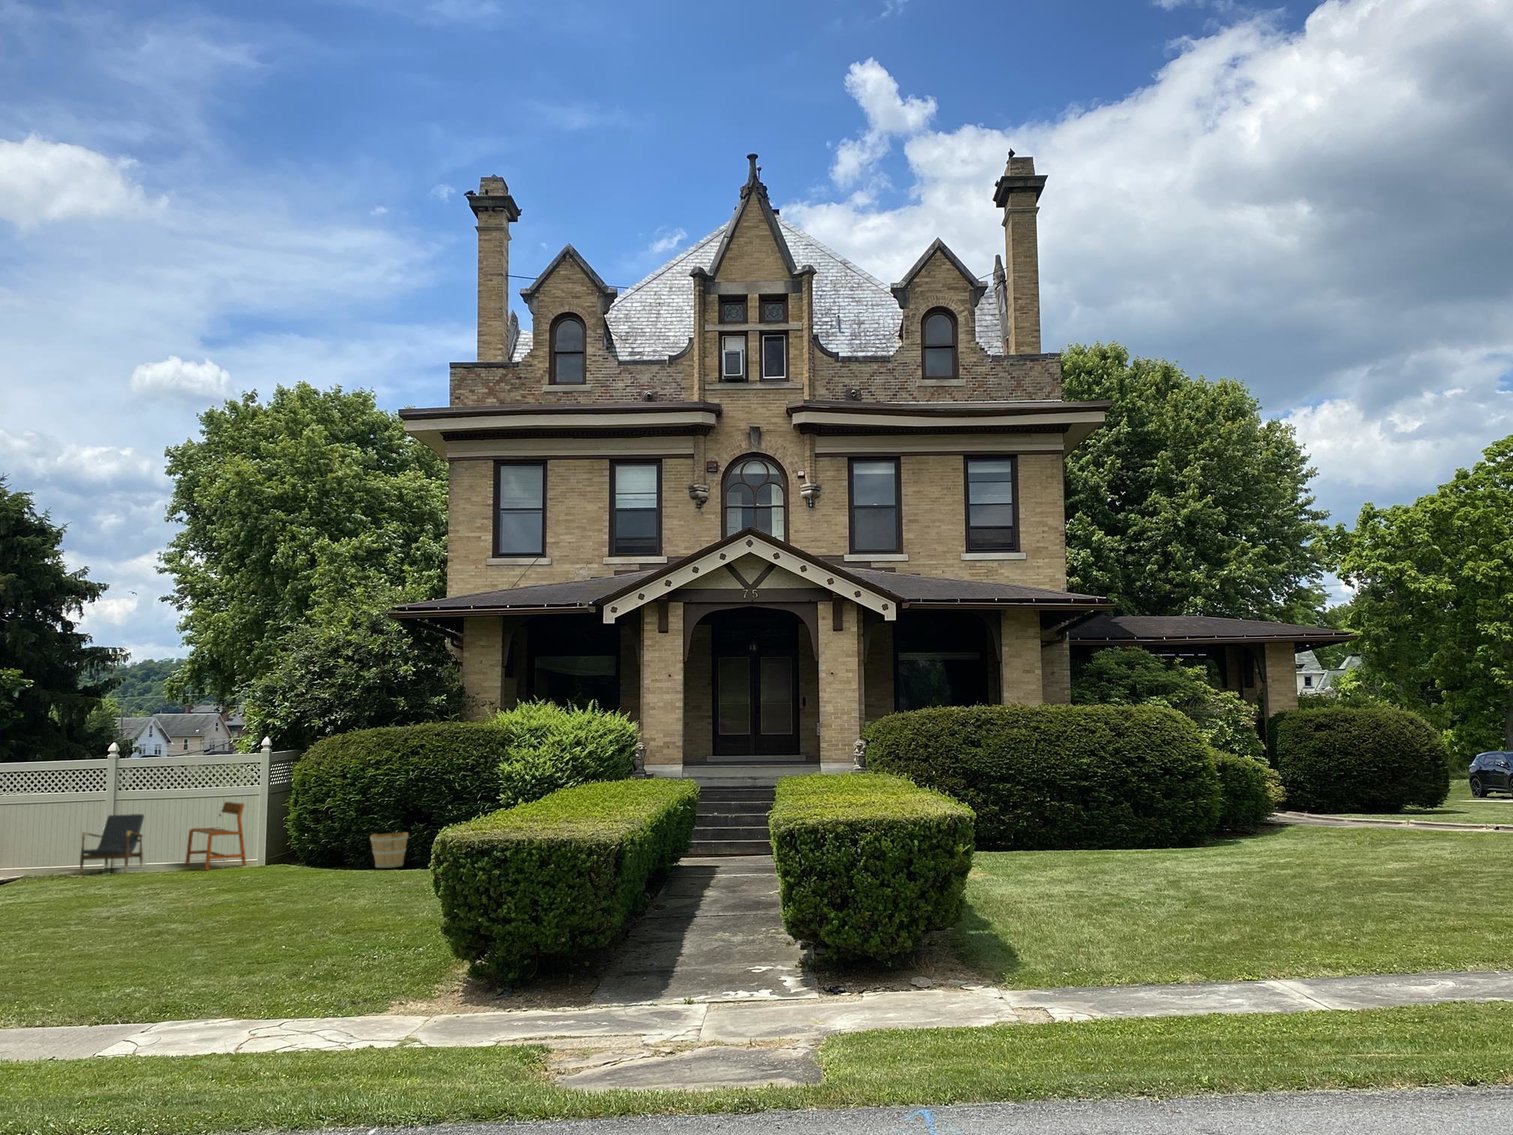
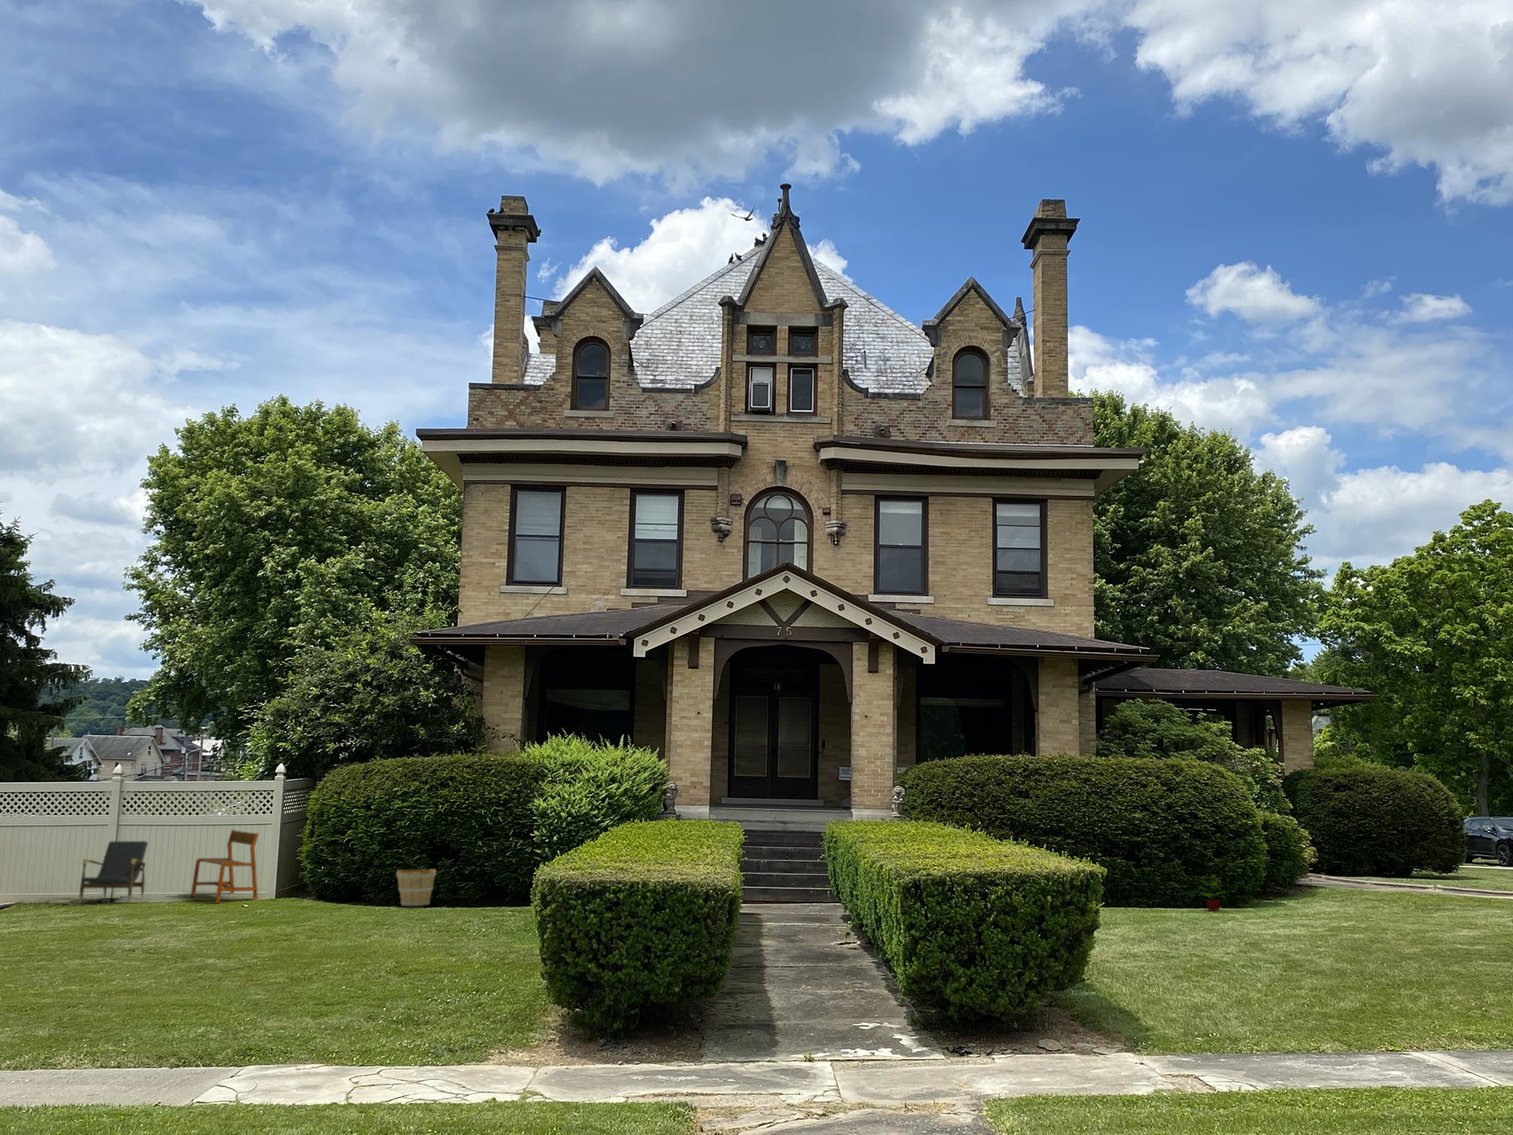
potted plant: none [1142,814,1174,851] -> present [1202,875,1224,911]

